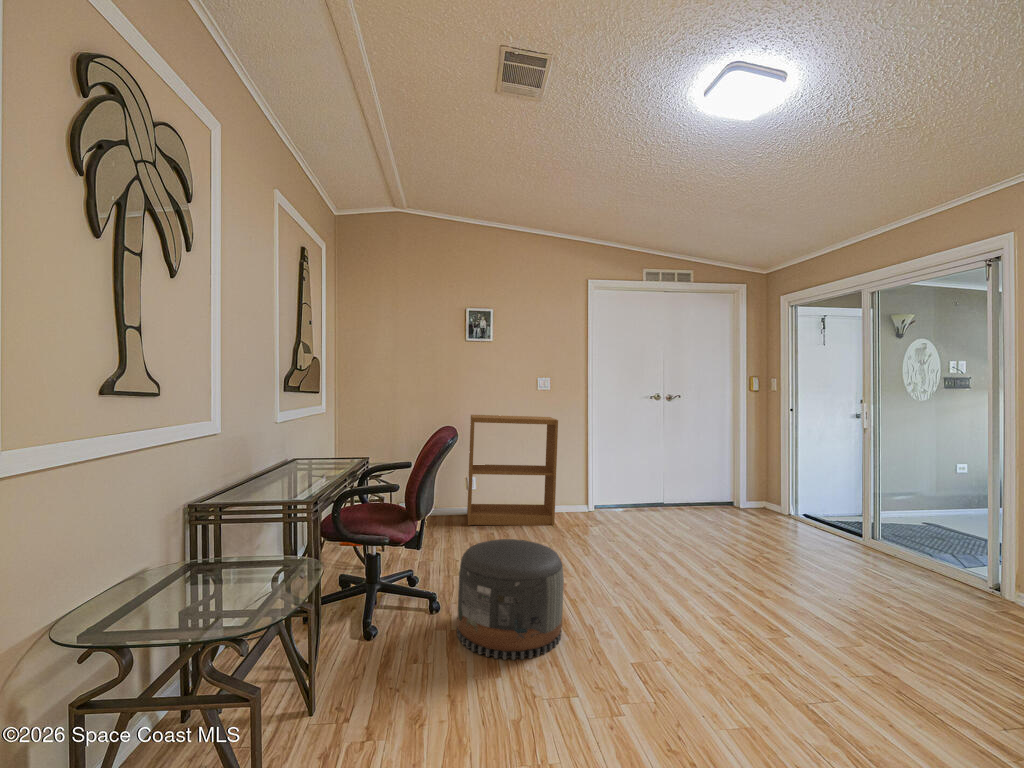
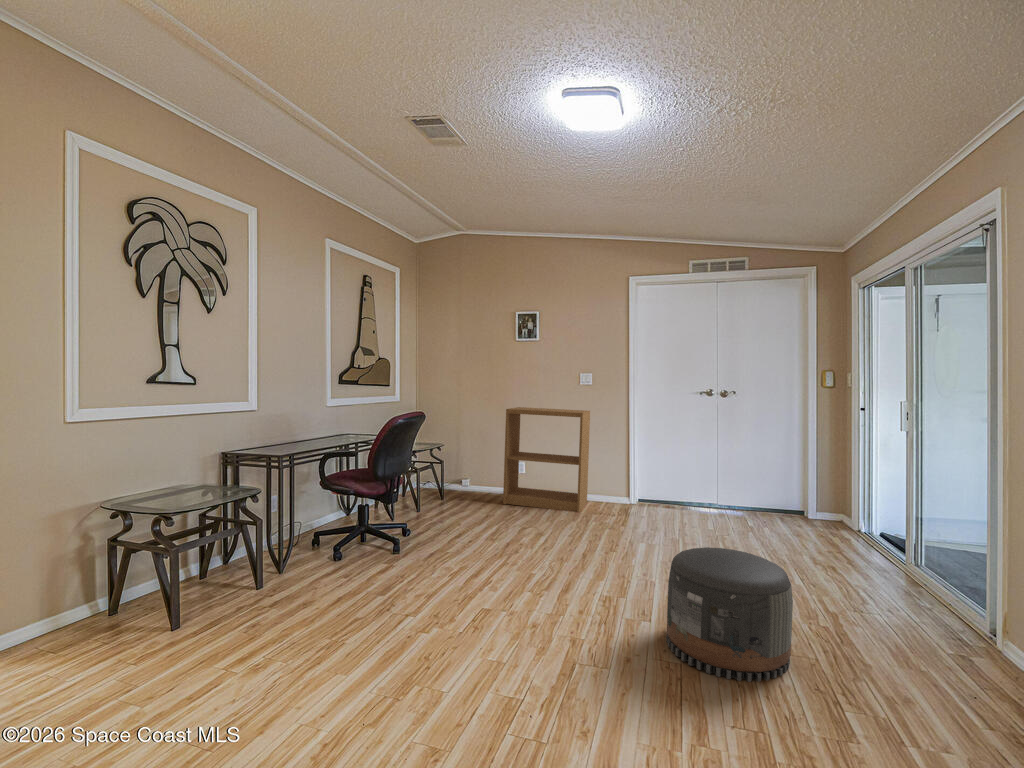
pouf: present [457,539,564,660] -> present [666,547,793,682]

